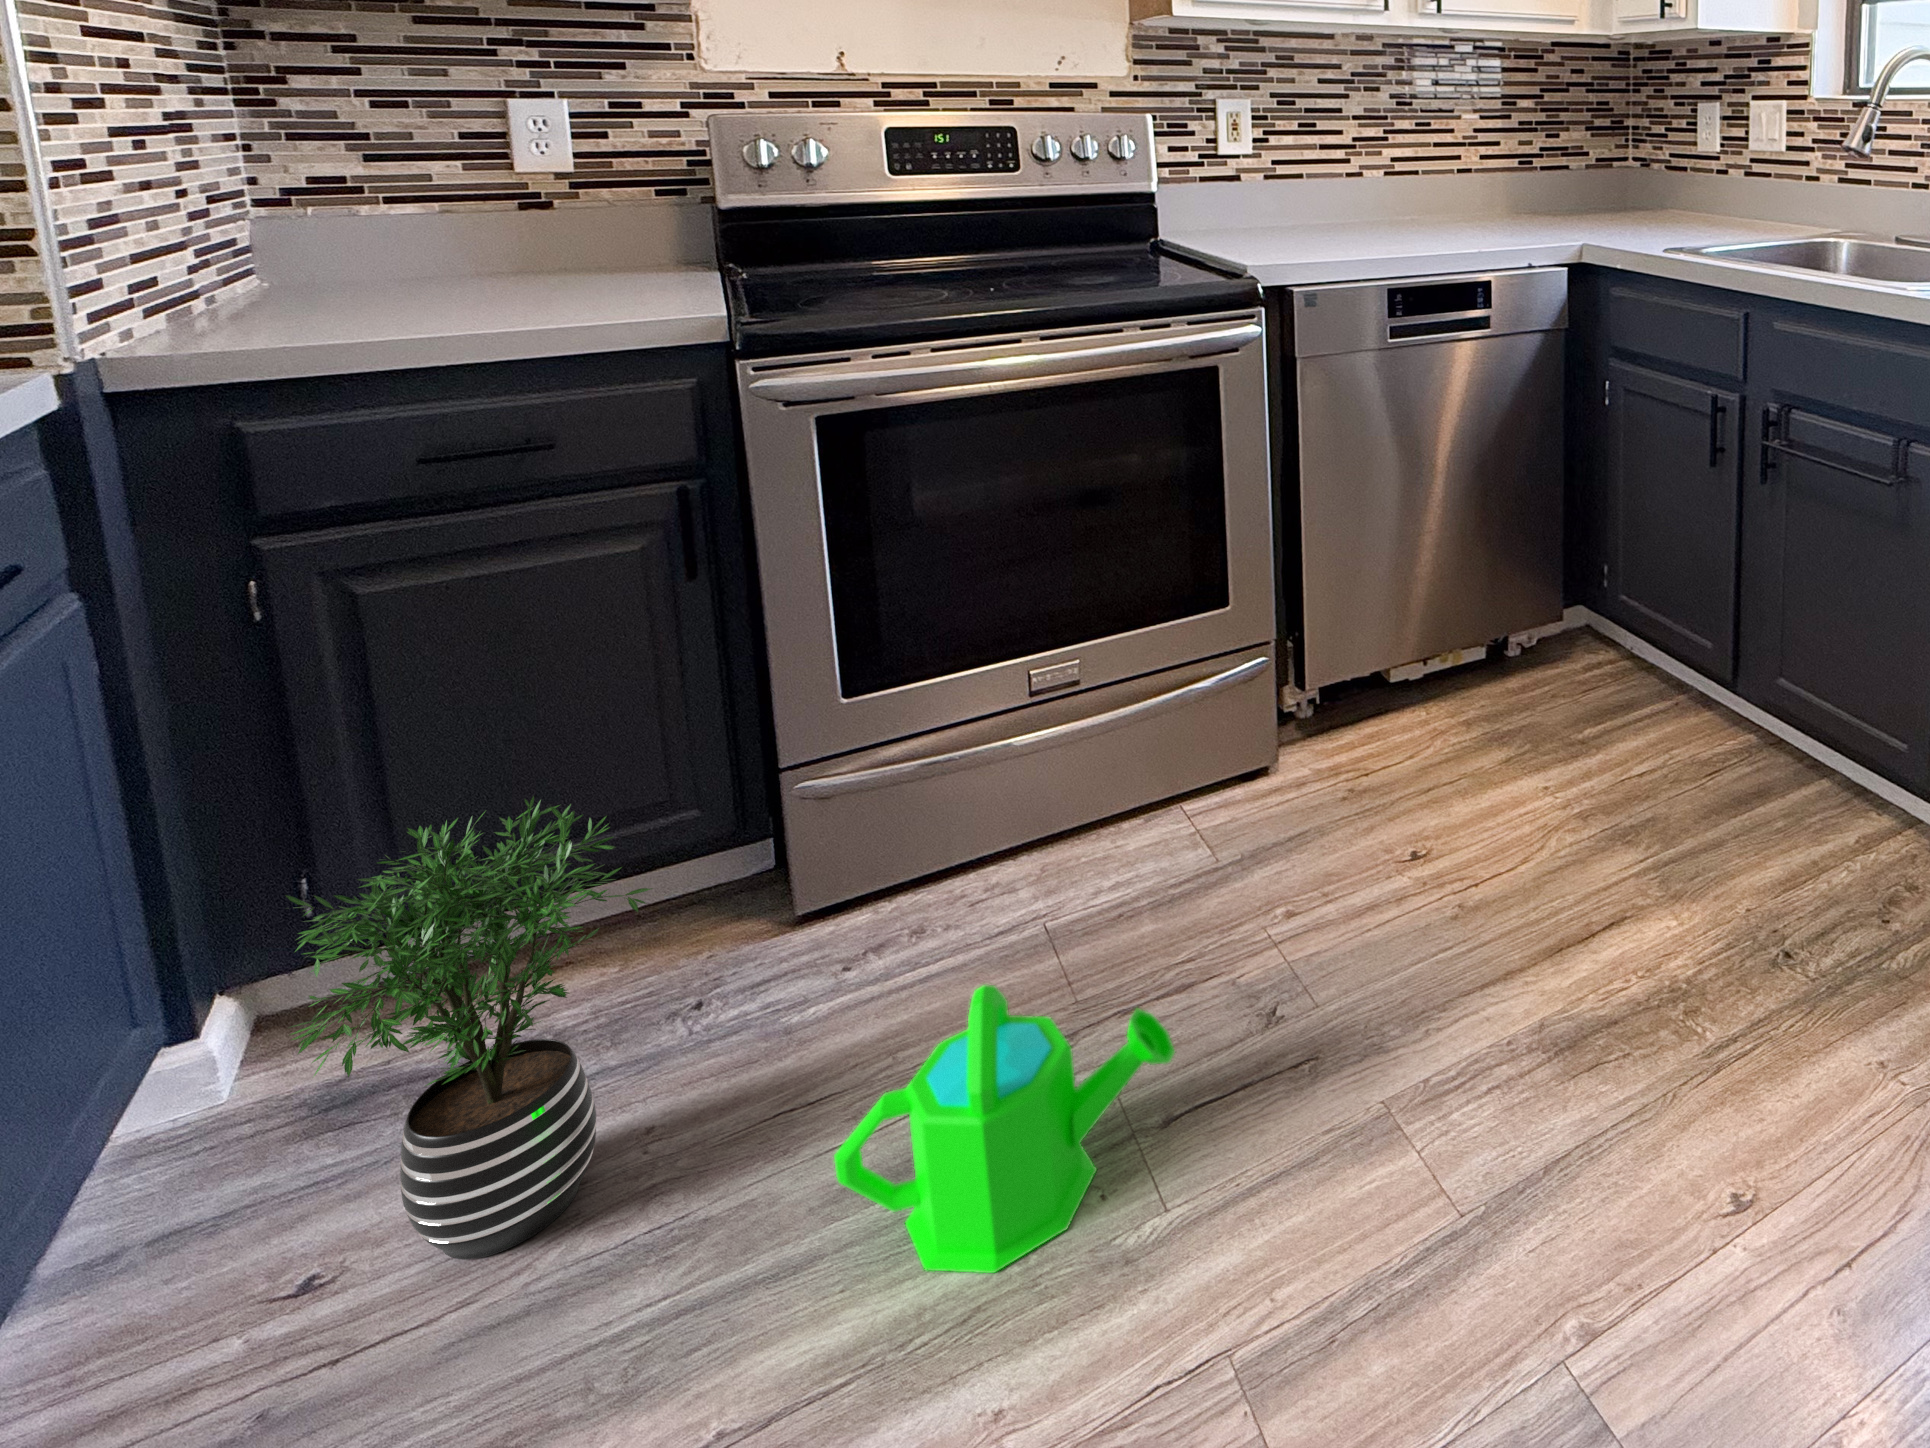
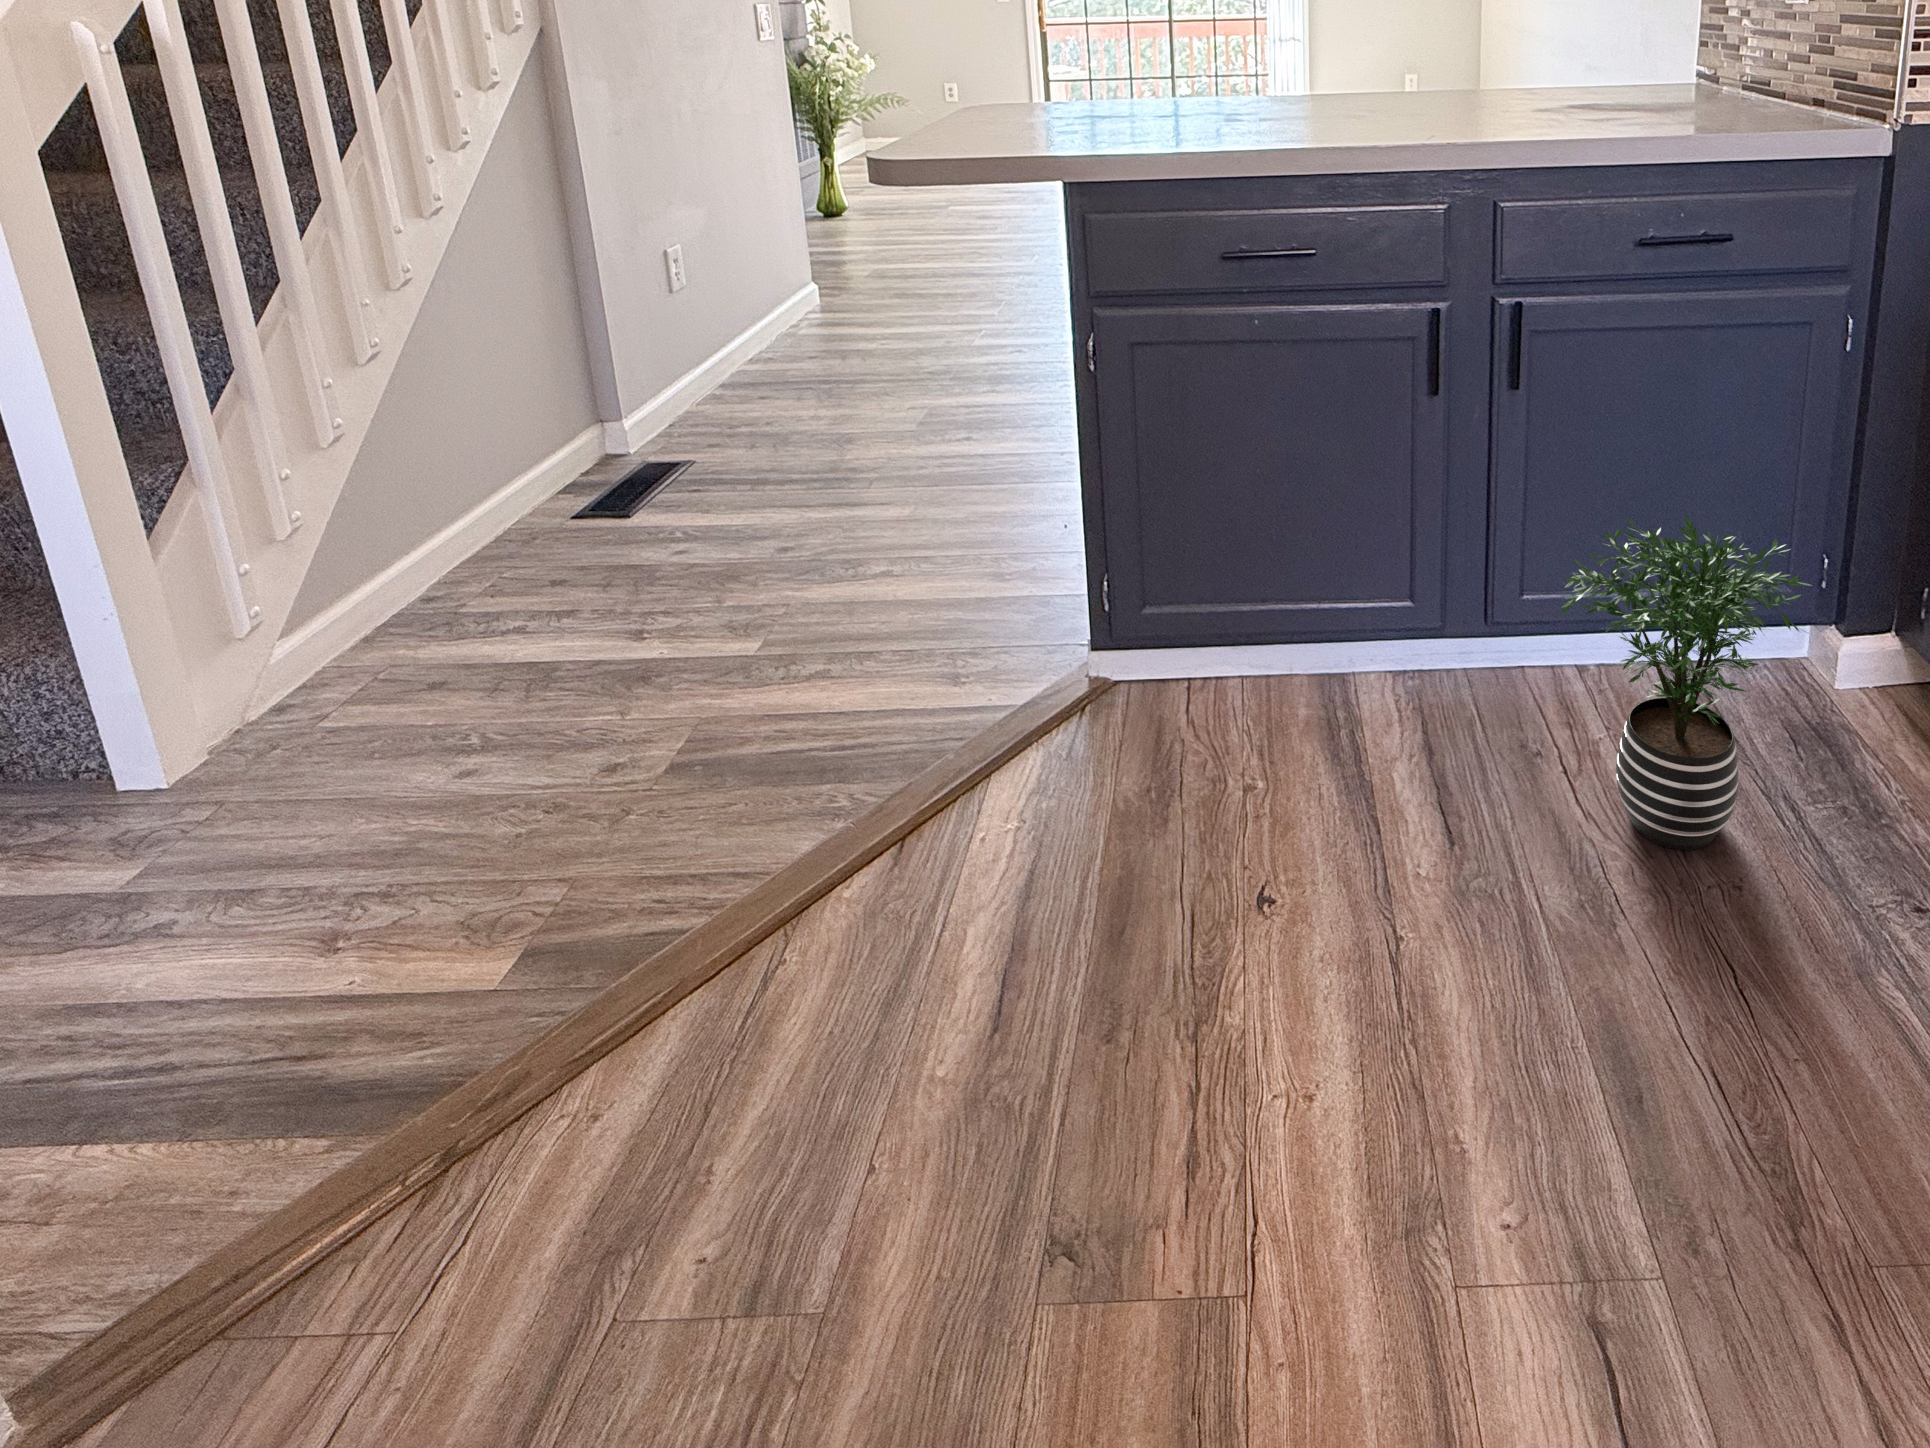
watering can: present [834,985,1175,1273] -> none [1454,930,1647,1231]

